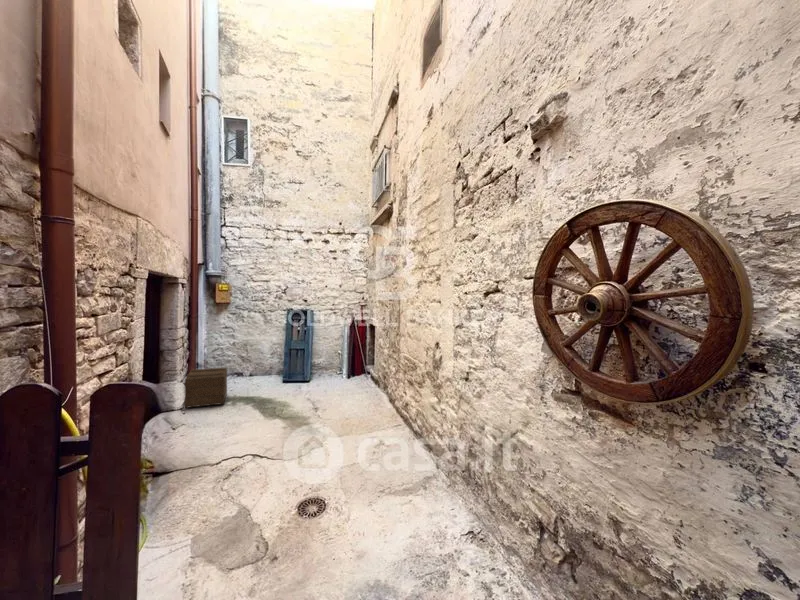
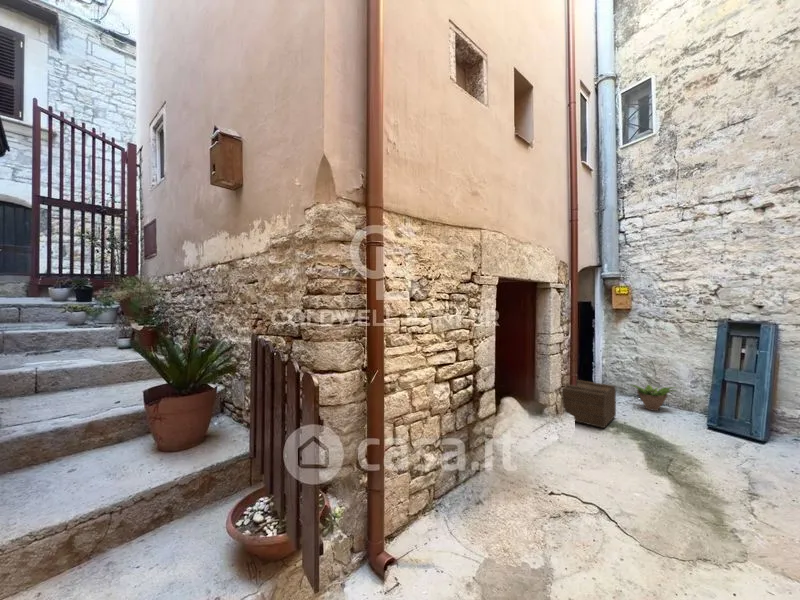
decorative plant: none [227,361,264,382] -> present [630,384,674,411]

